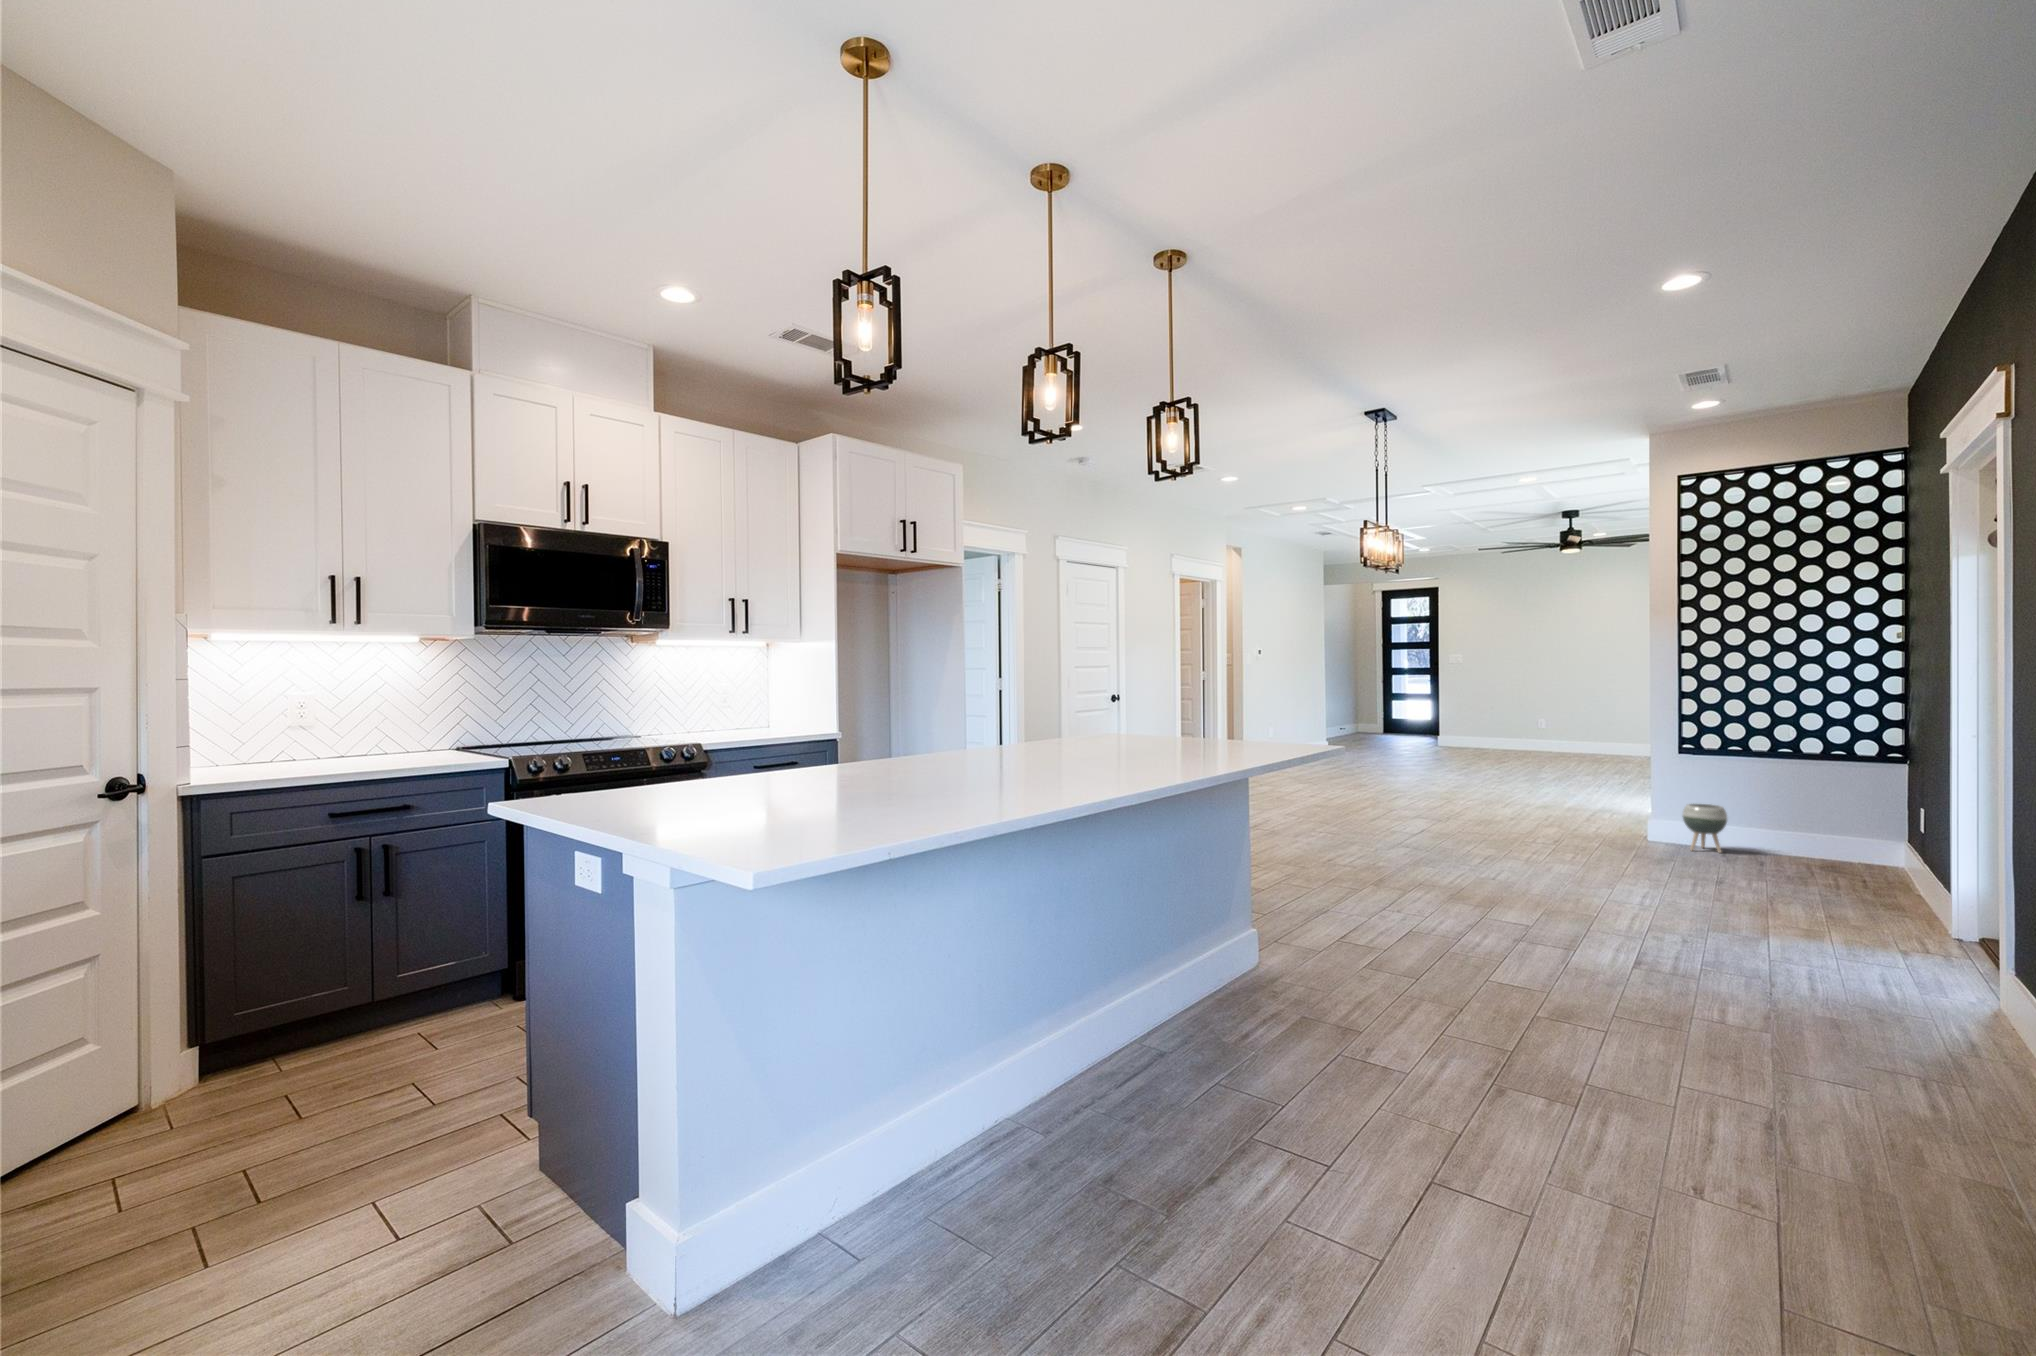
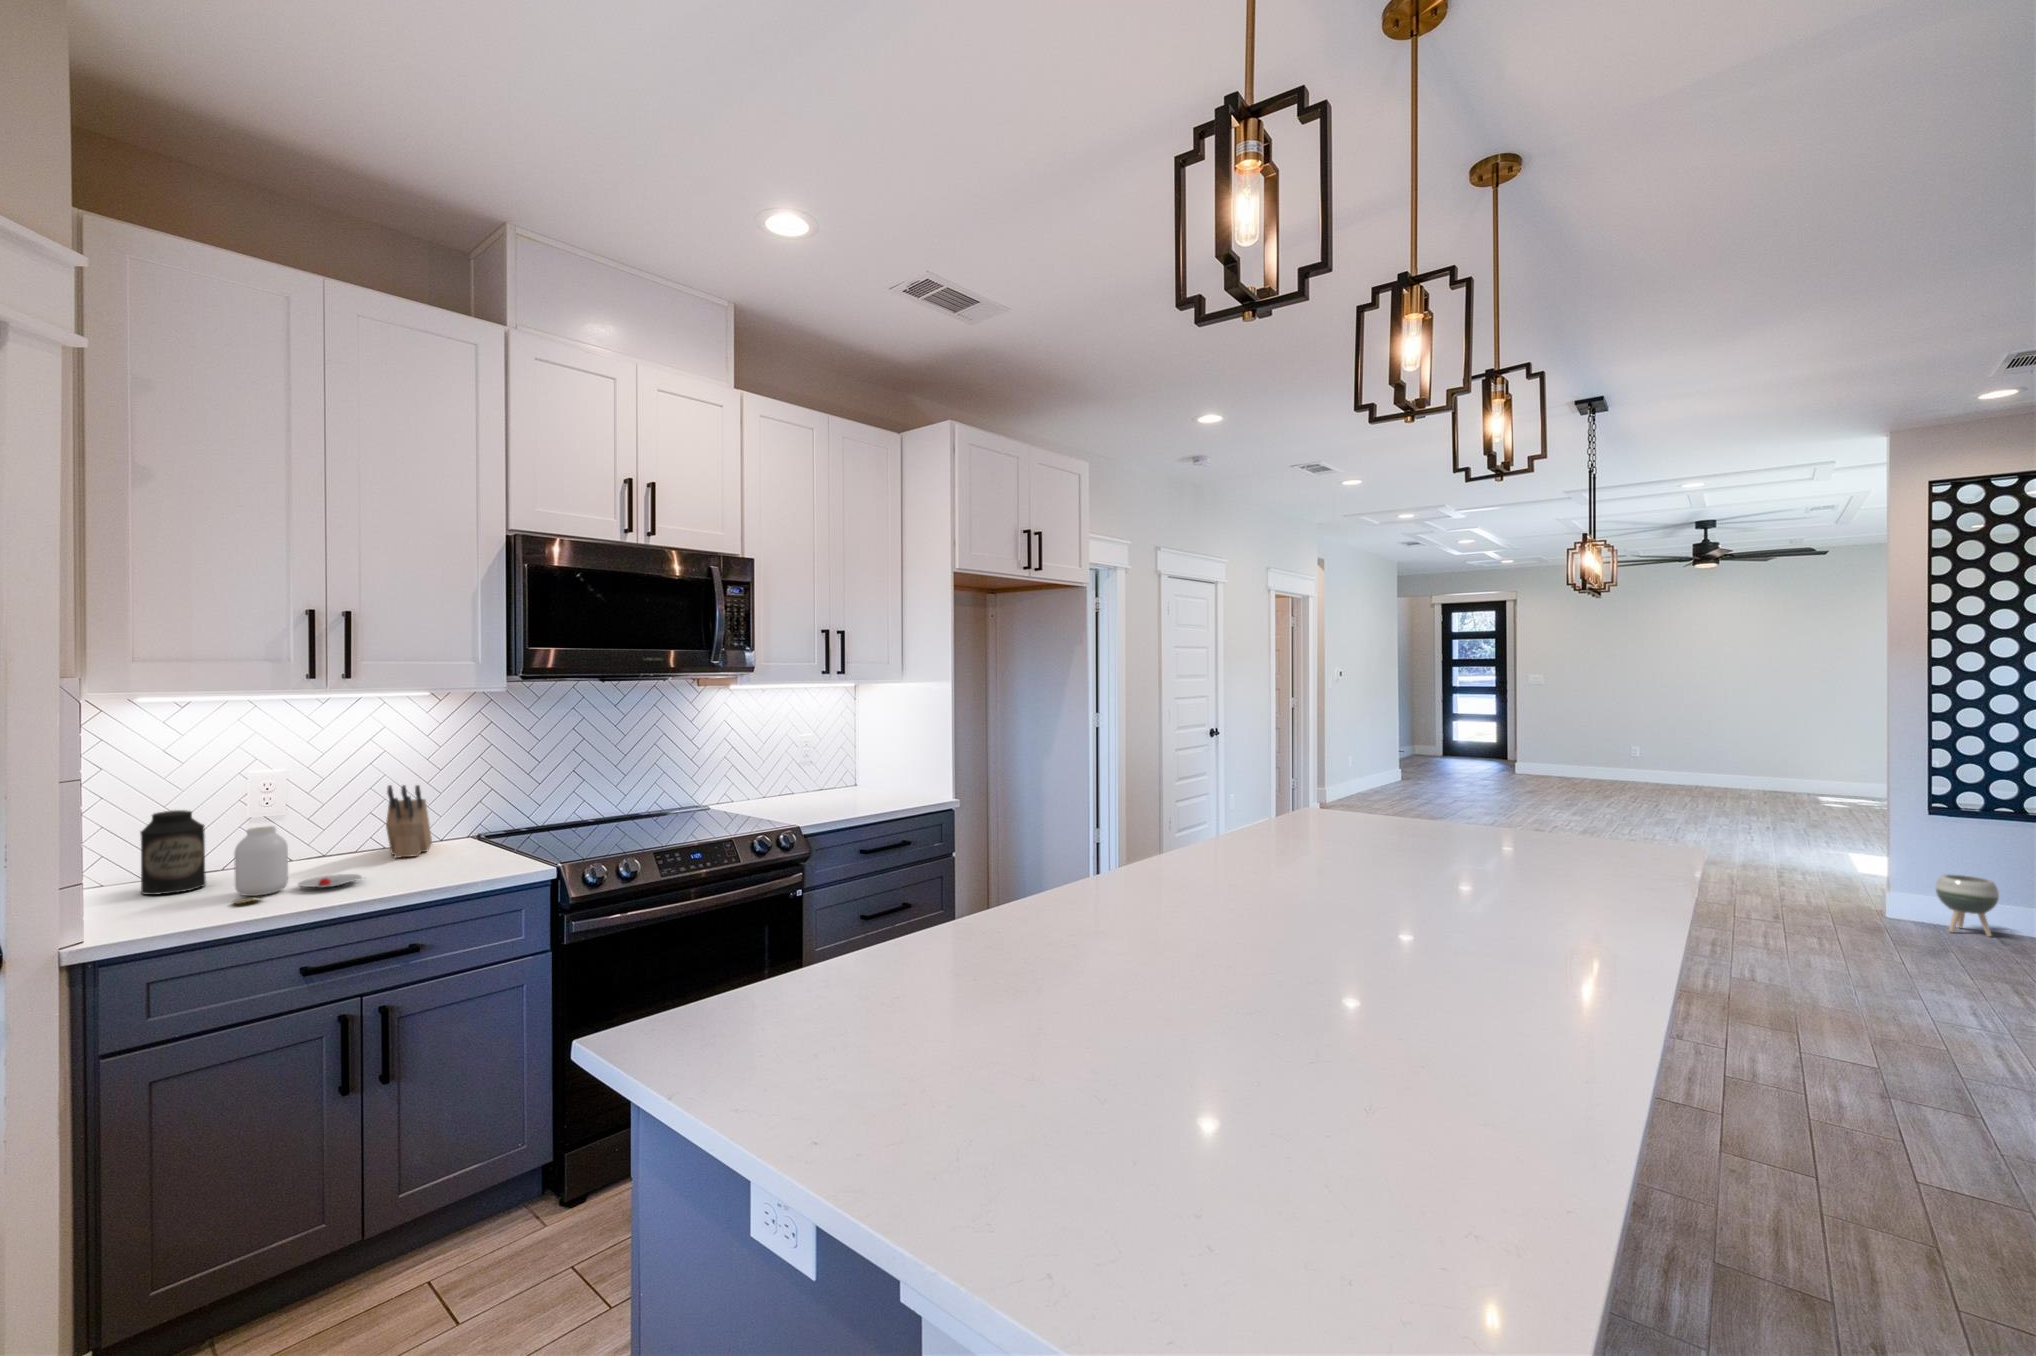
knife block: none [388,702,422,755] -> present [386,785,432,858]
canister: none [220,714,264,768] -> present [140,810,206,895]
jar: none [284,724,374,772] -> present [233,826,361,904]

